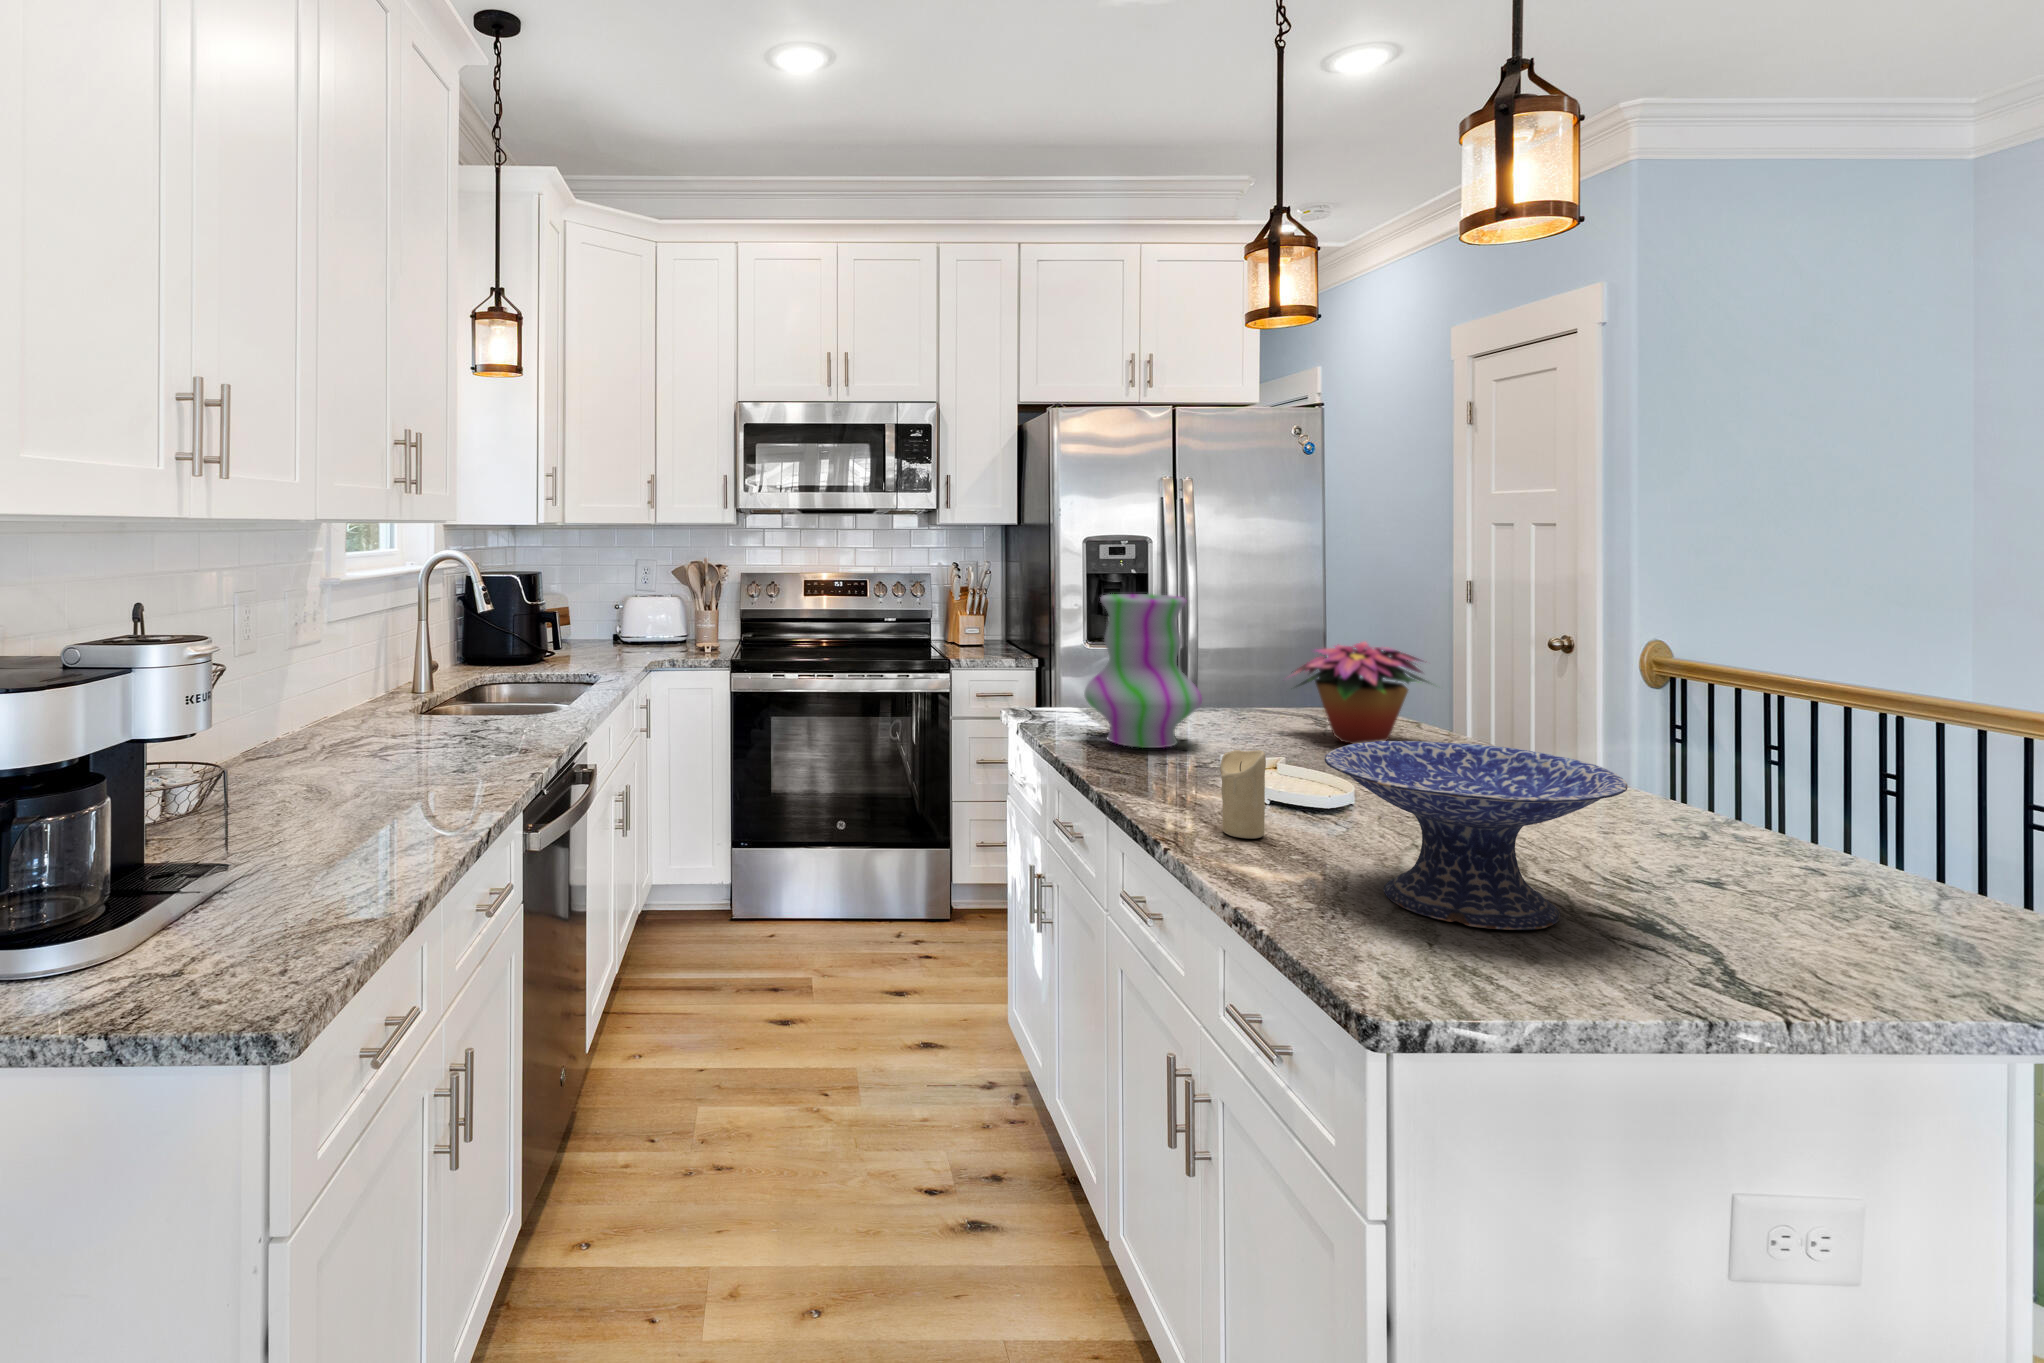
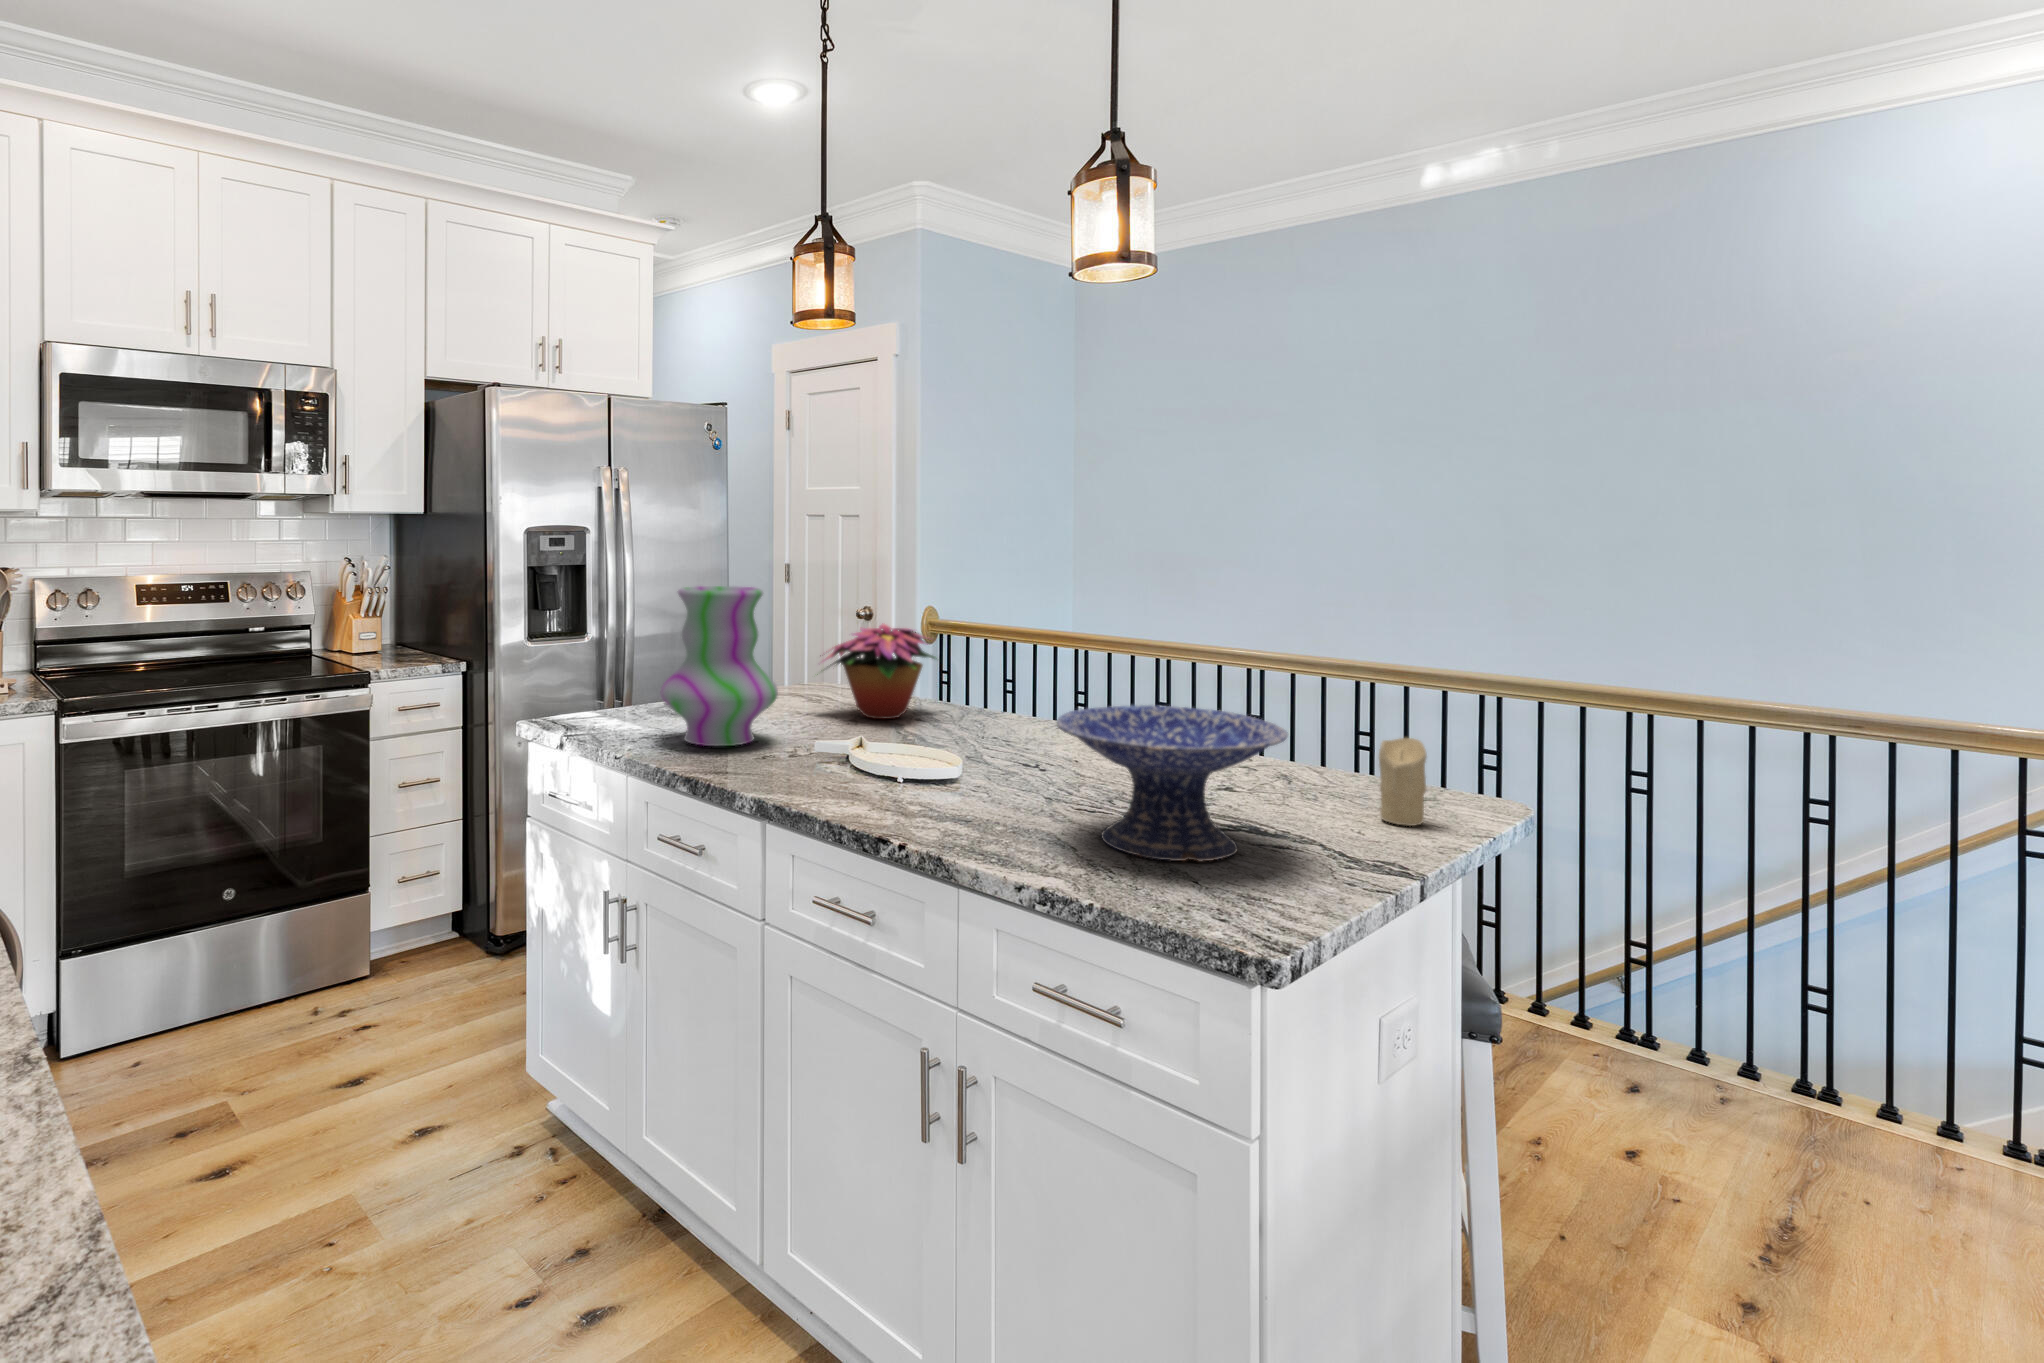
candle: present [1220,750,1266,839] -> present [1379,738,1427,826]

